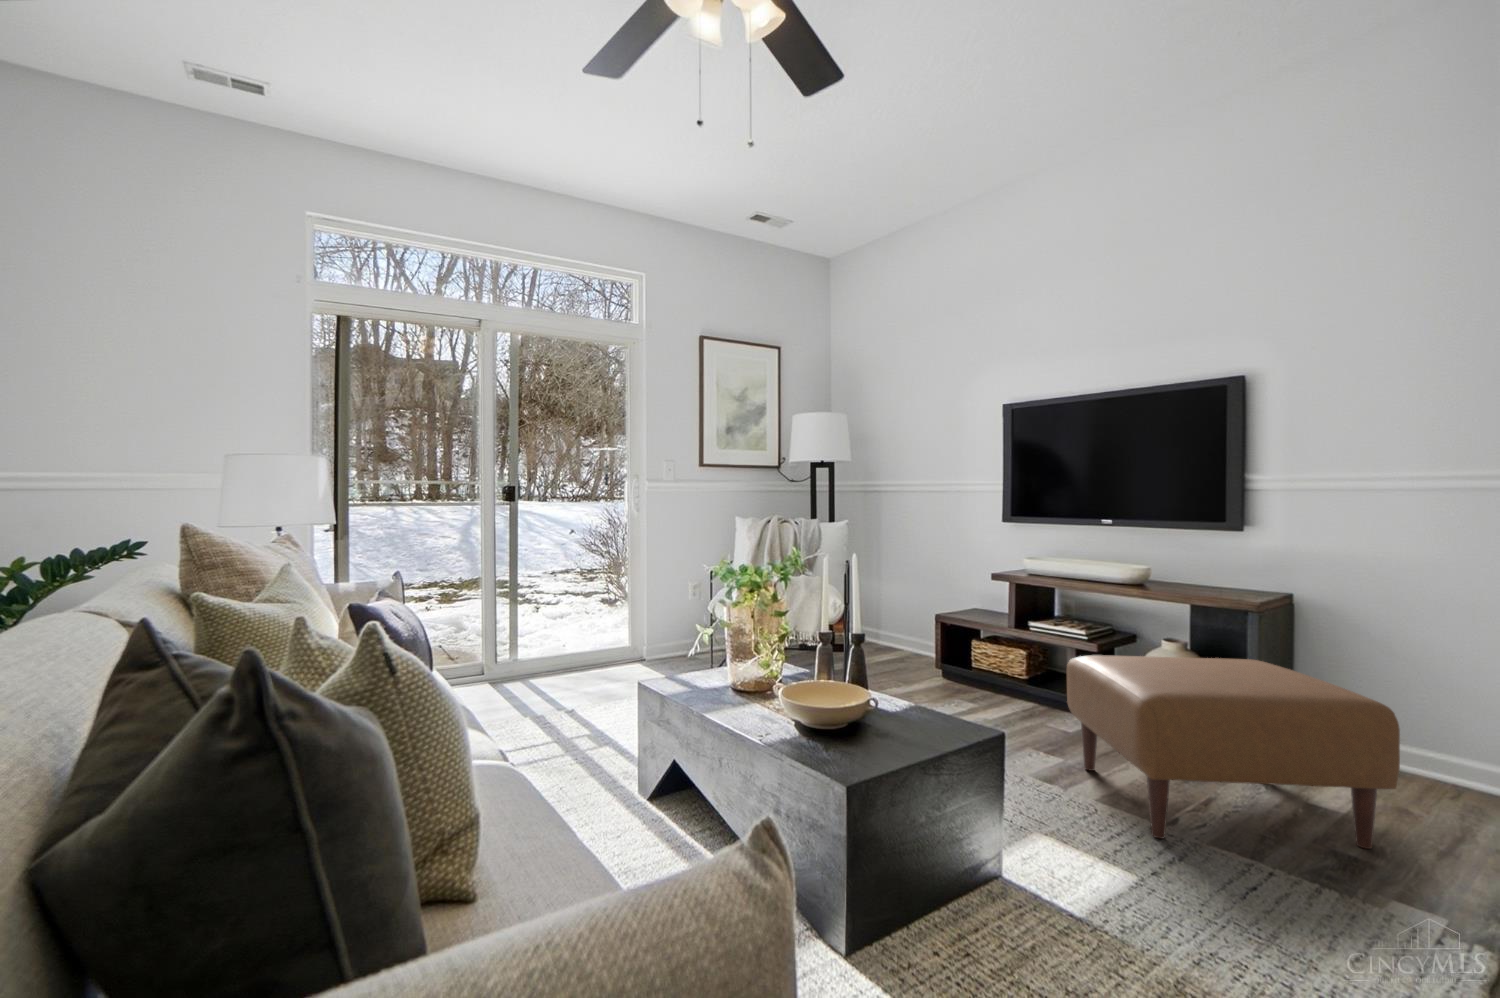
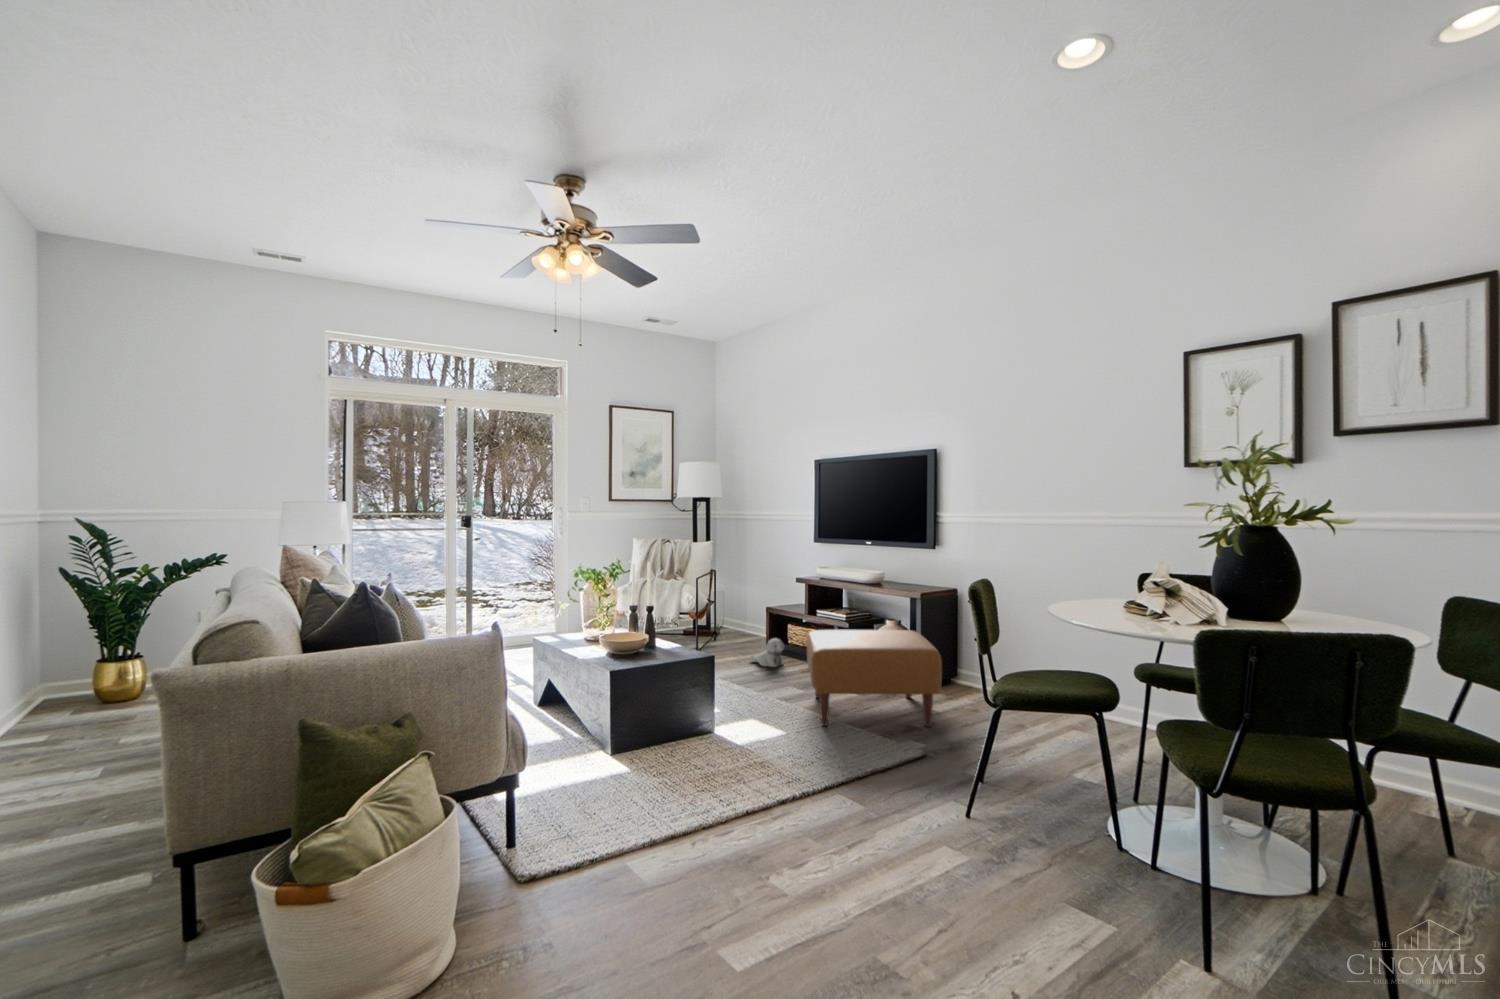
plush toy: none [925,663,981,707] -> present [751,639,784,667]

